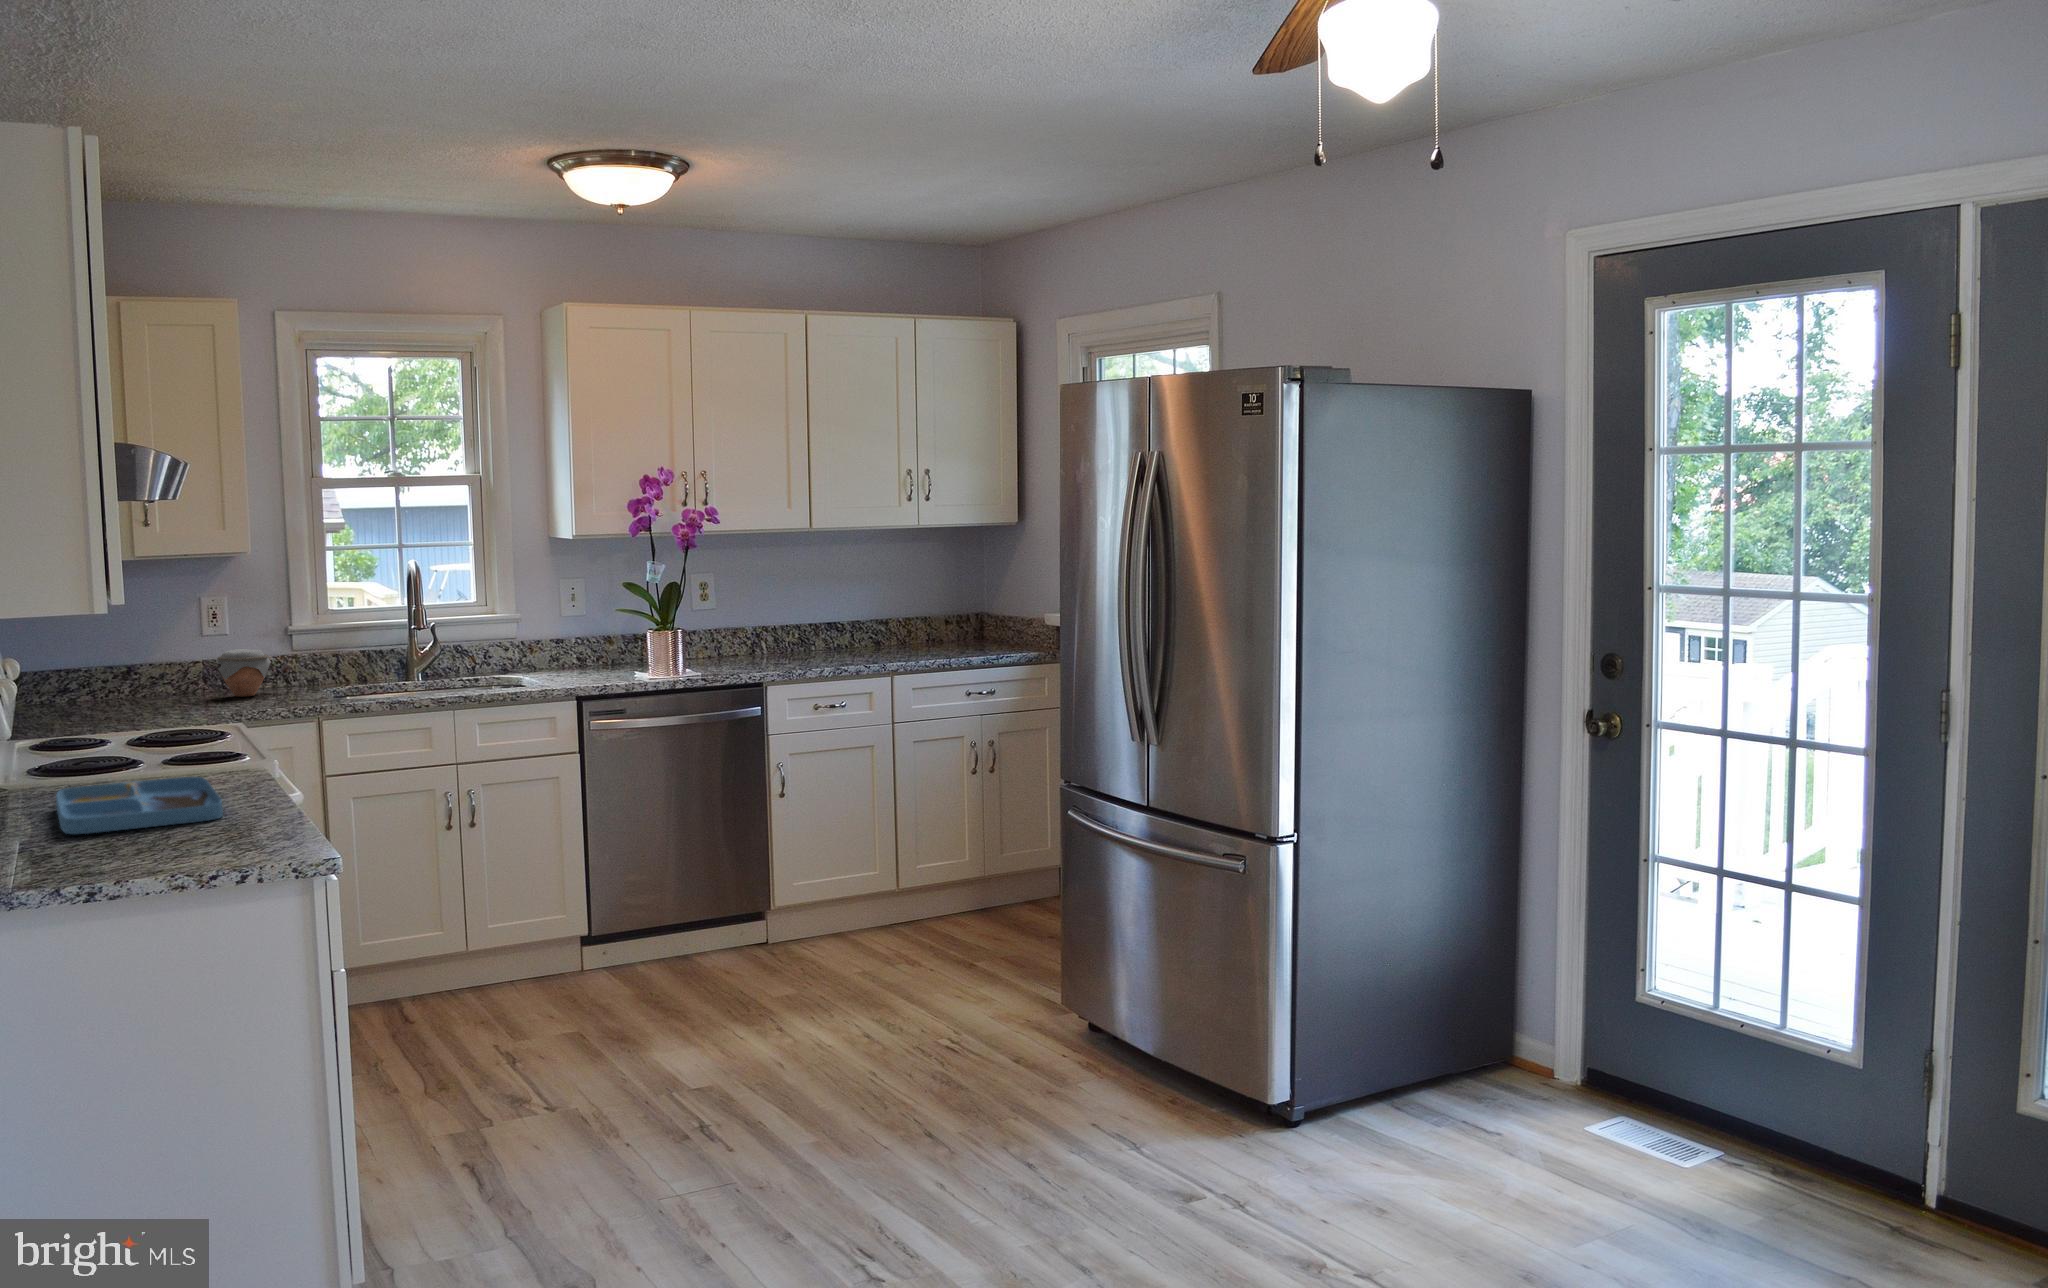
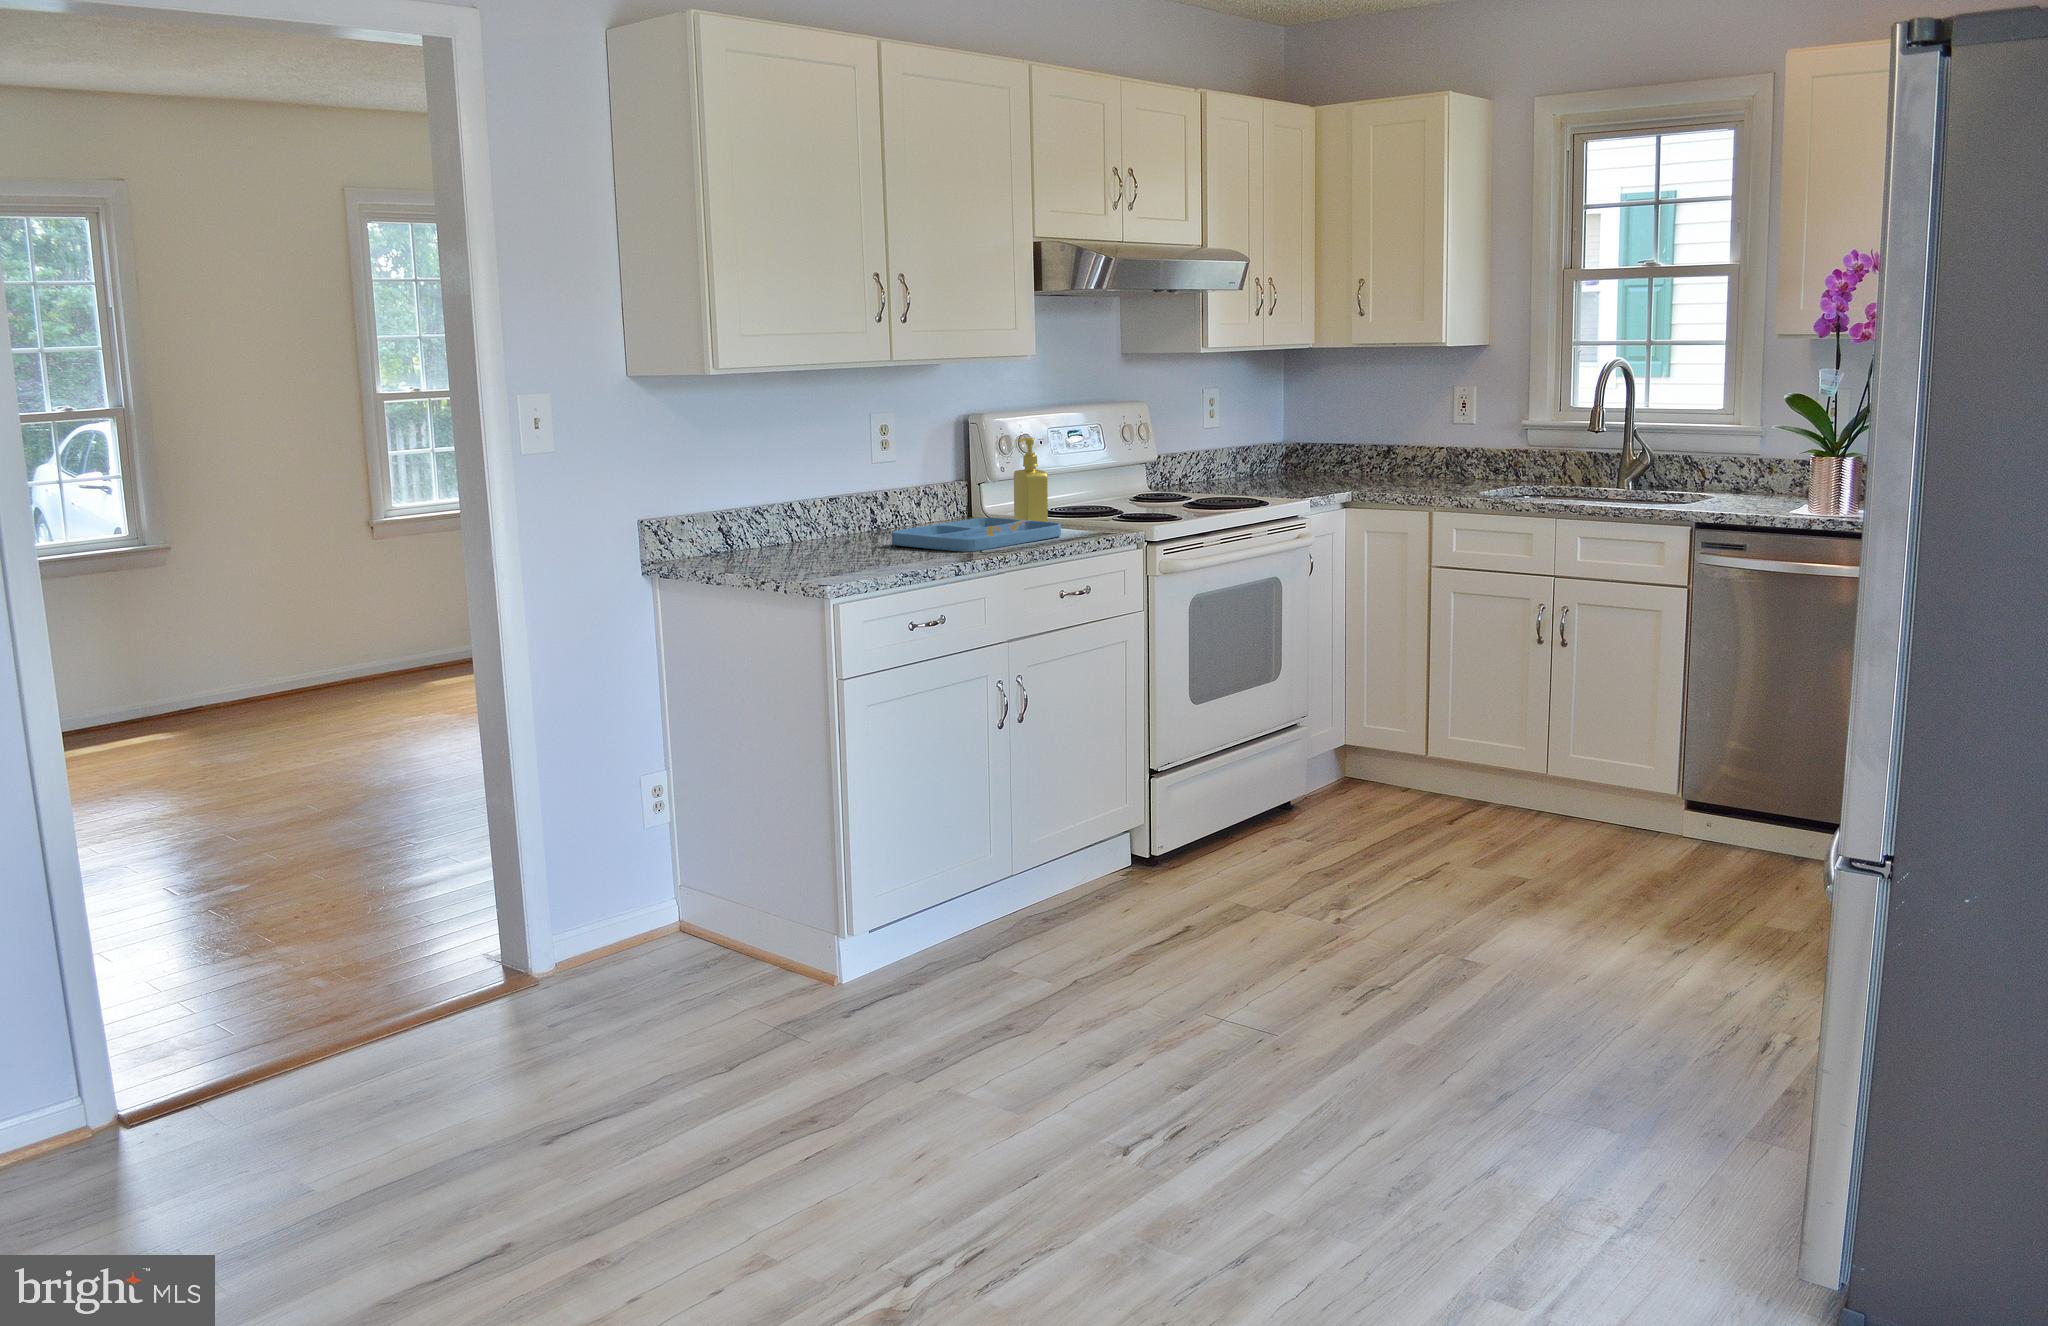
jar: present [216,649,271,697] -> none [1445,439,1499,486]
soap dispenser: none [42,683,107,796] -> present [1014,438,1048,522]

